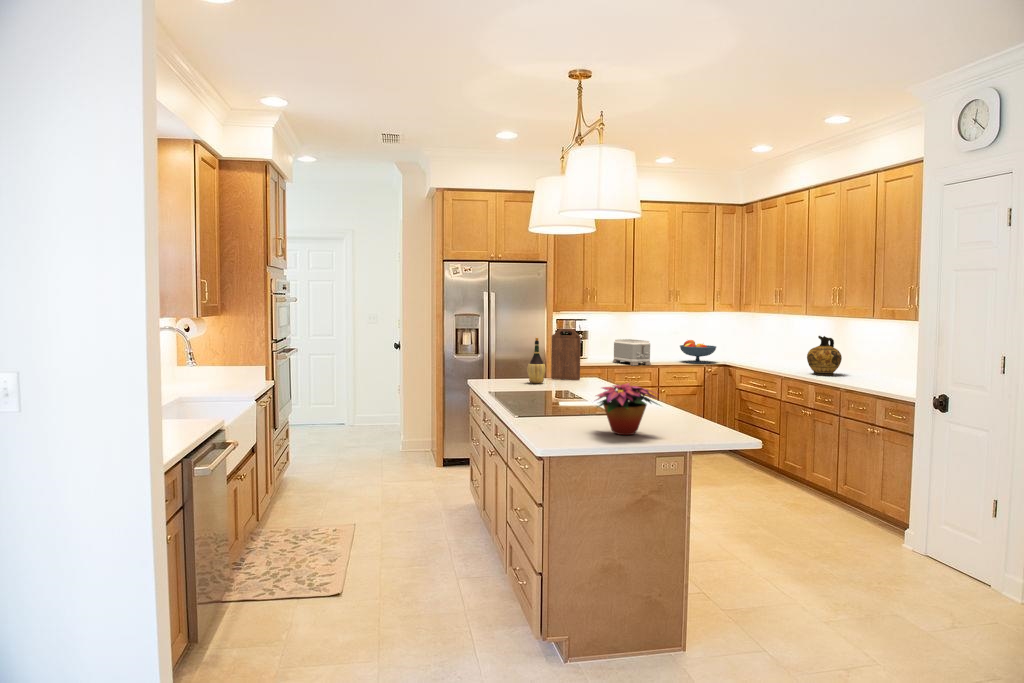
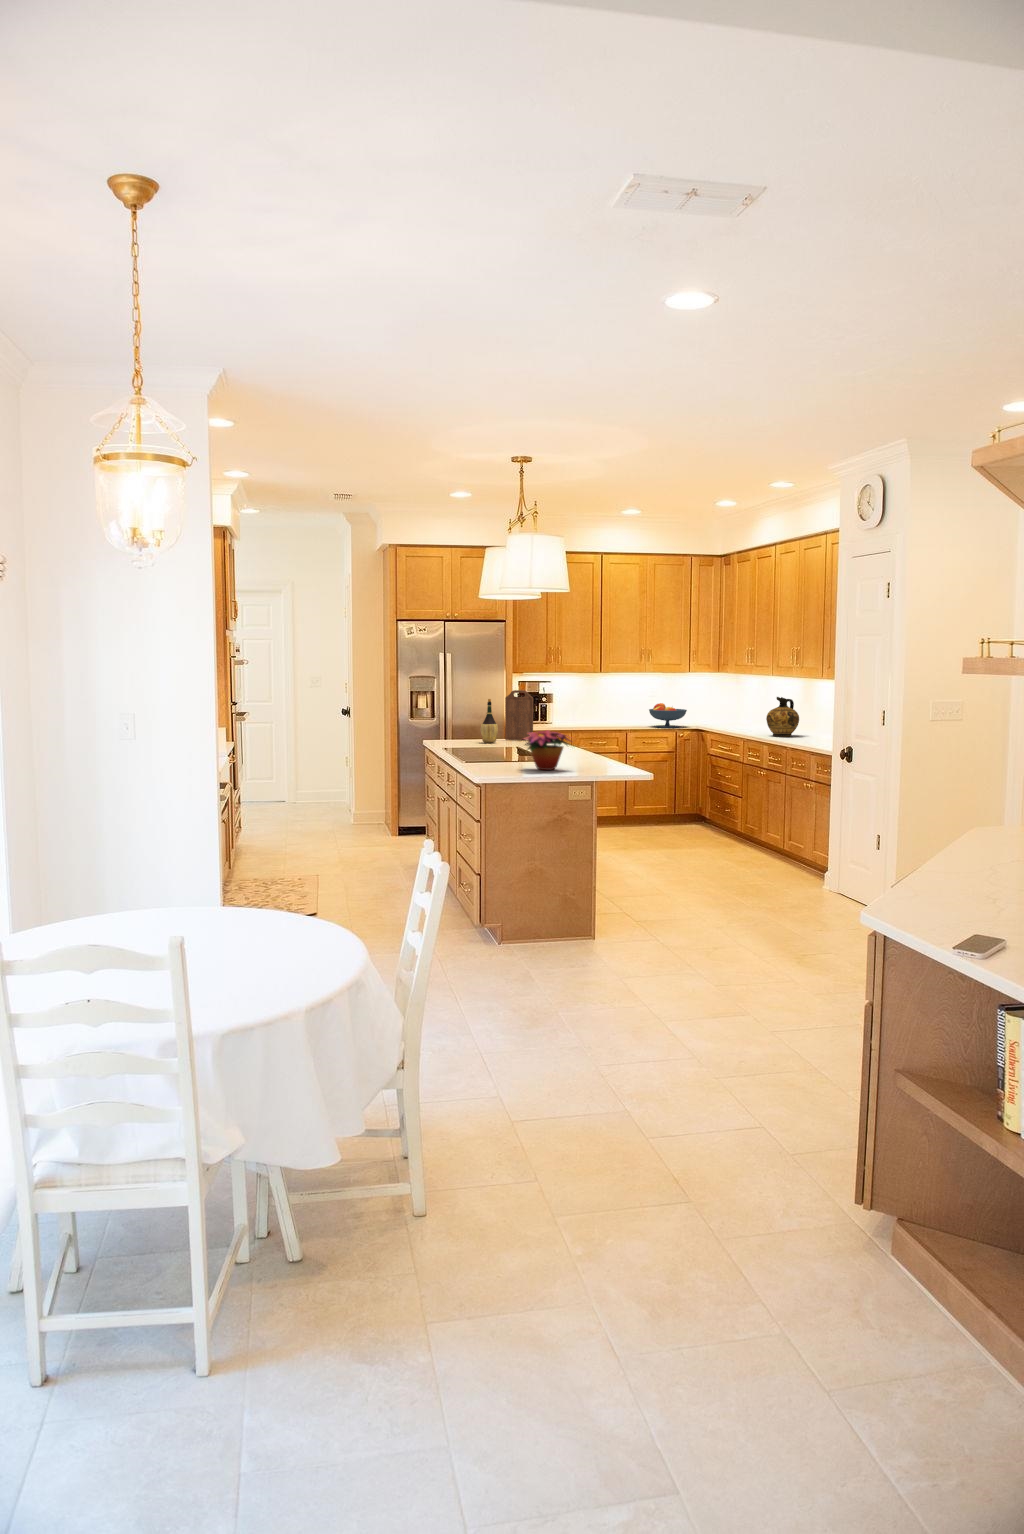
toaster: present [613,339,651,365] -> none [577,703,616,730]

